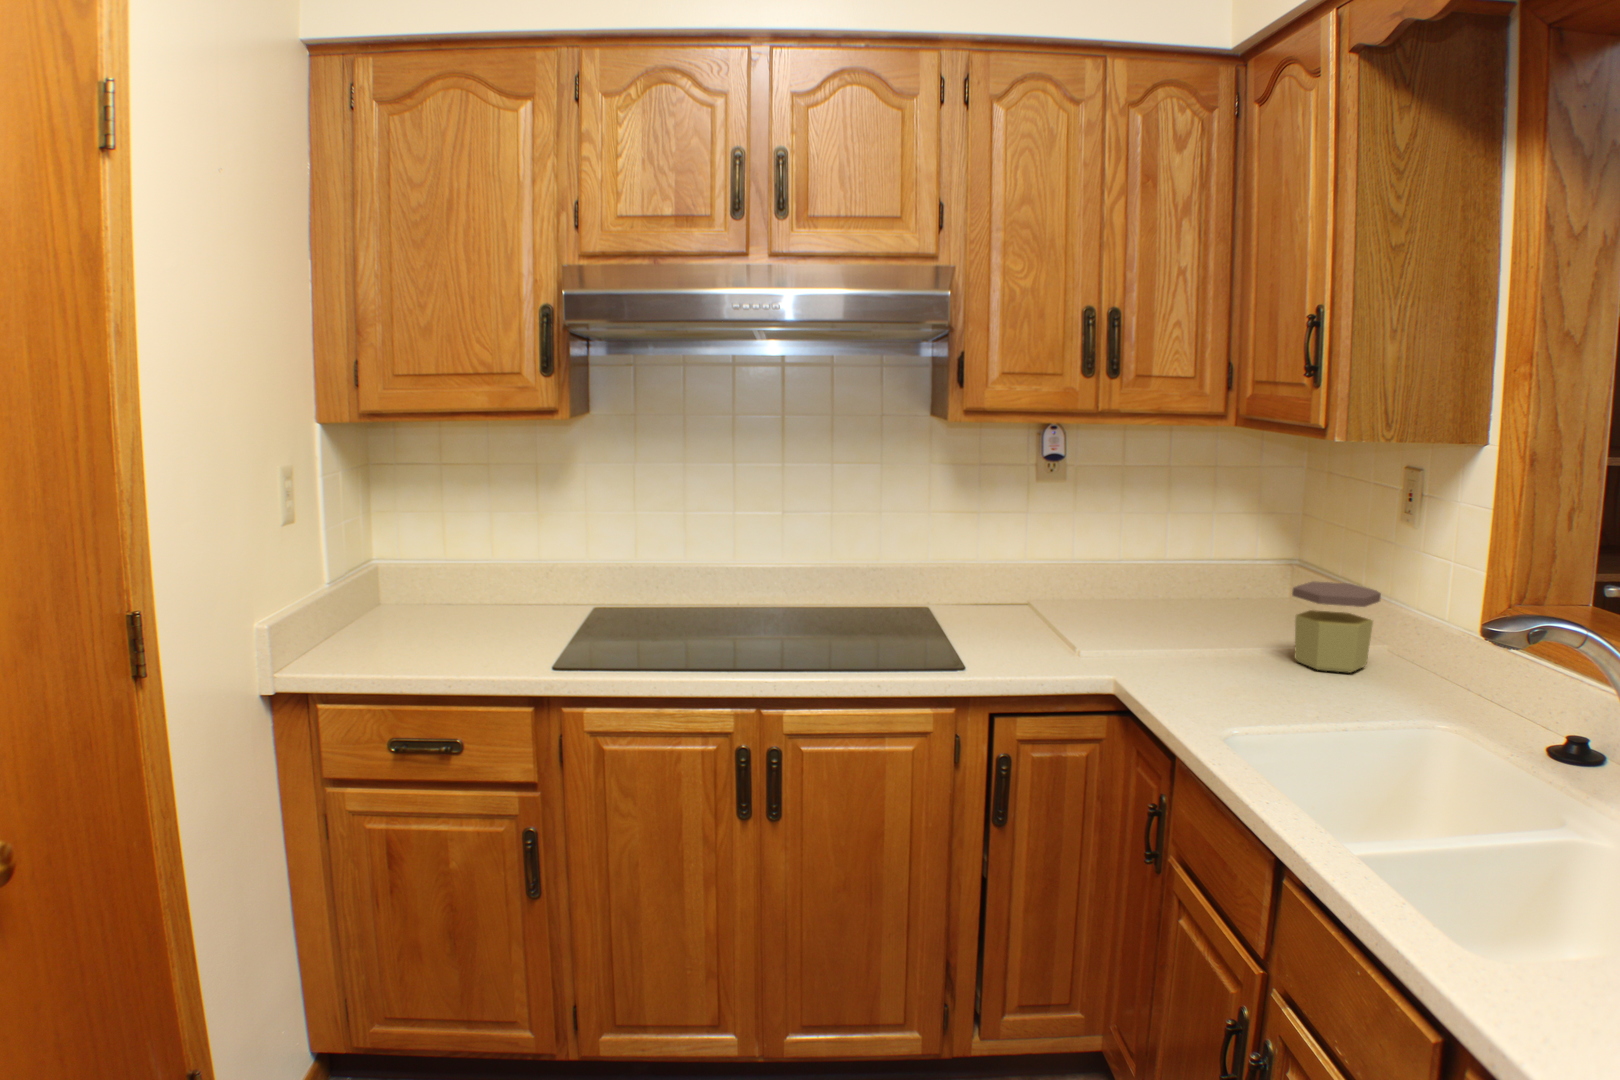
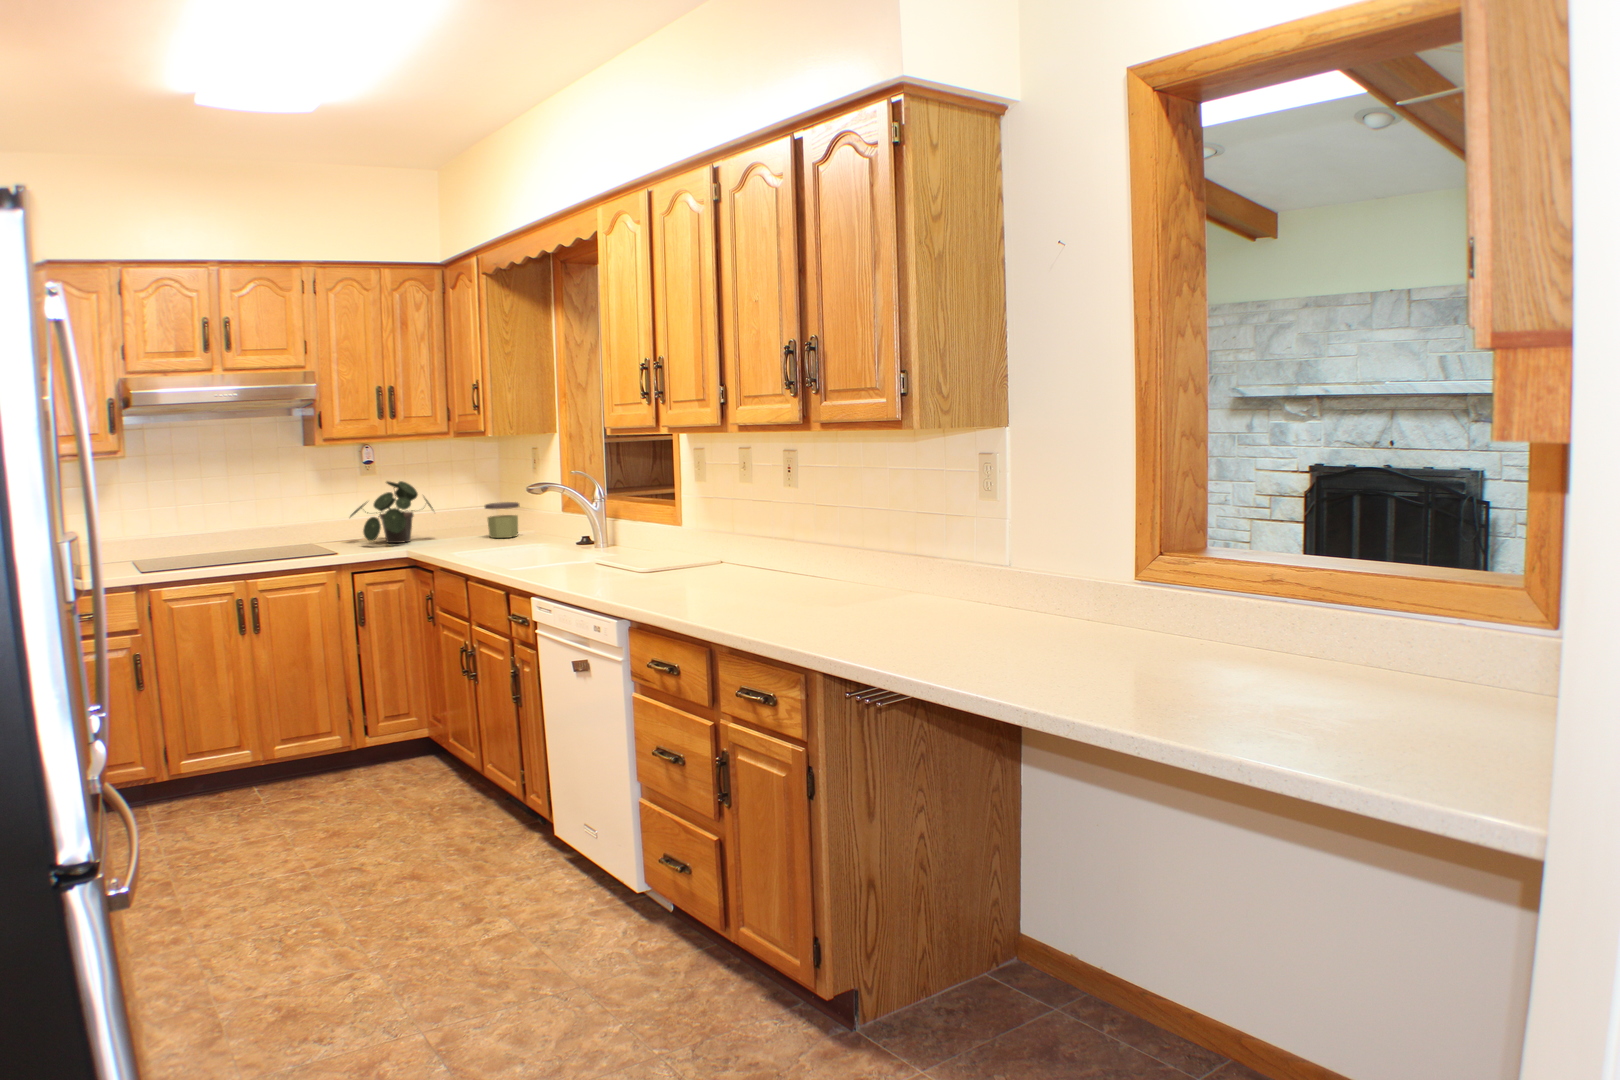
potted plant: none [993,512,1174,647] -> present [350,481,433,543]

